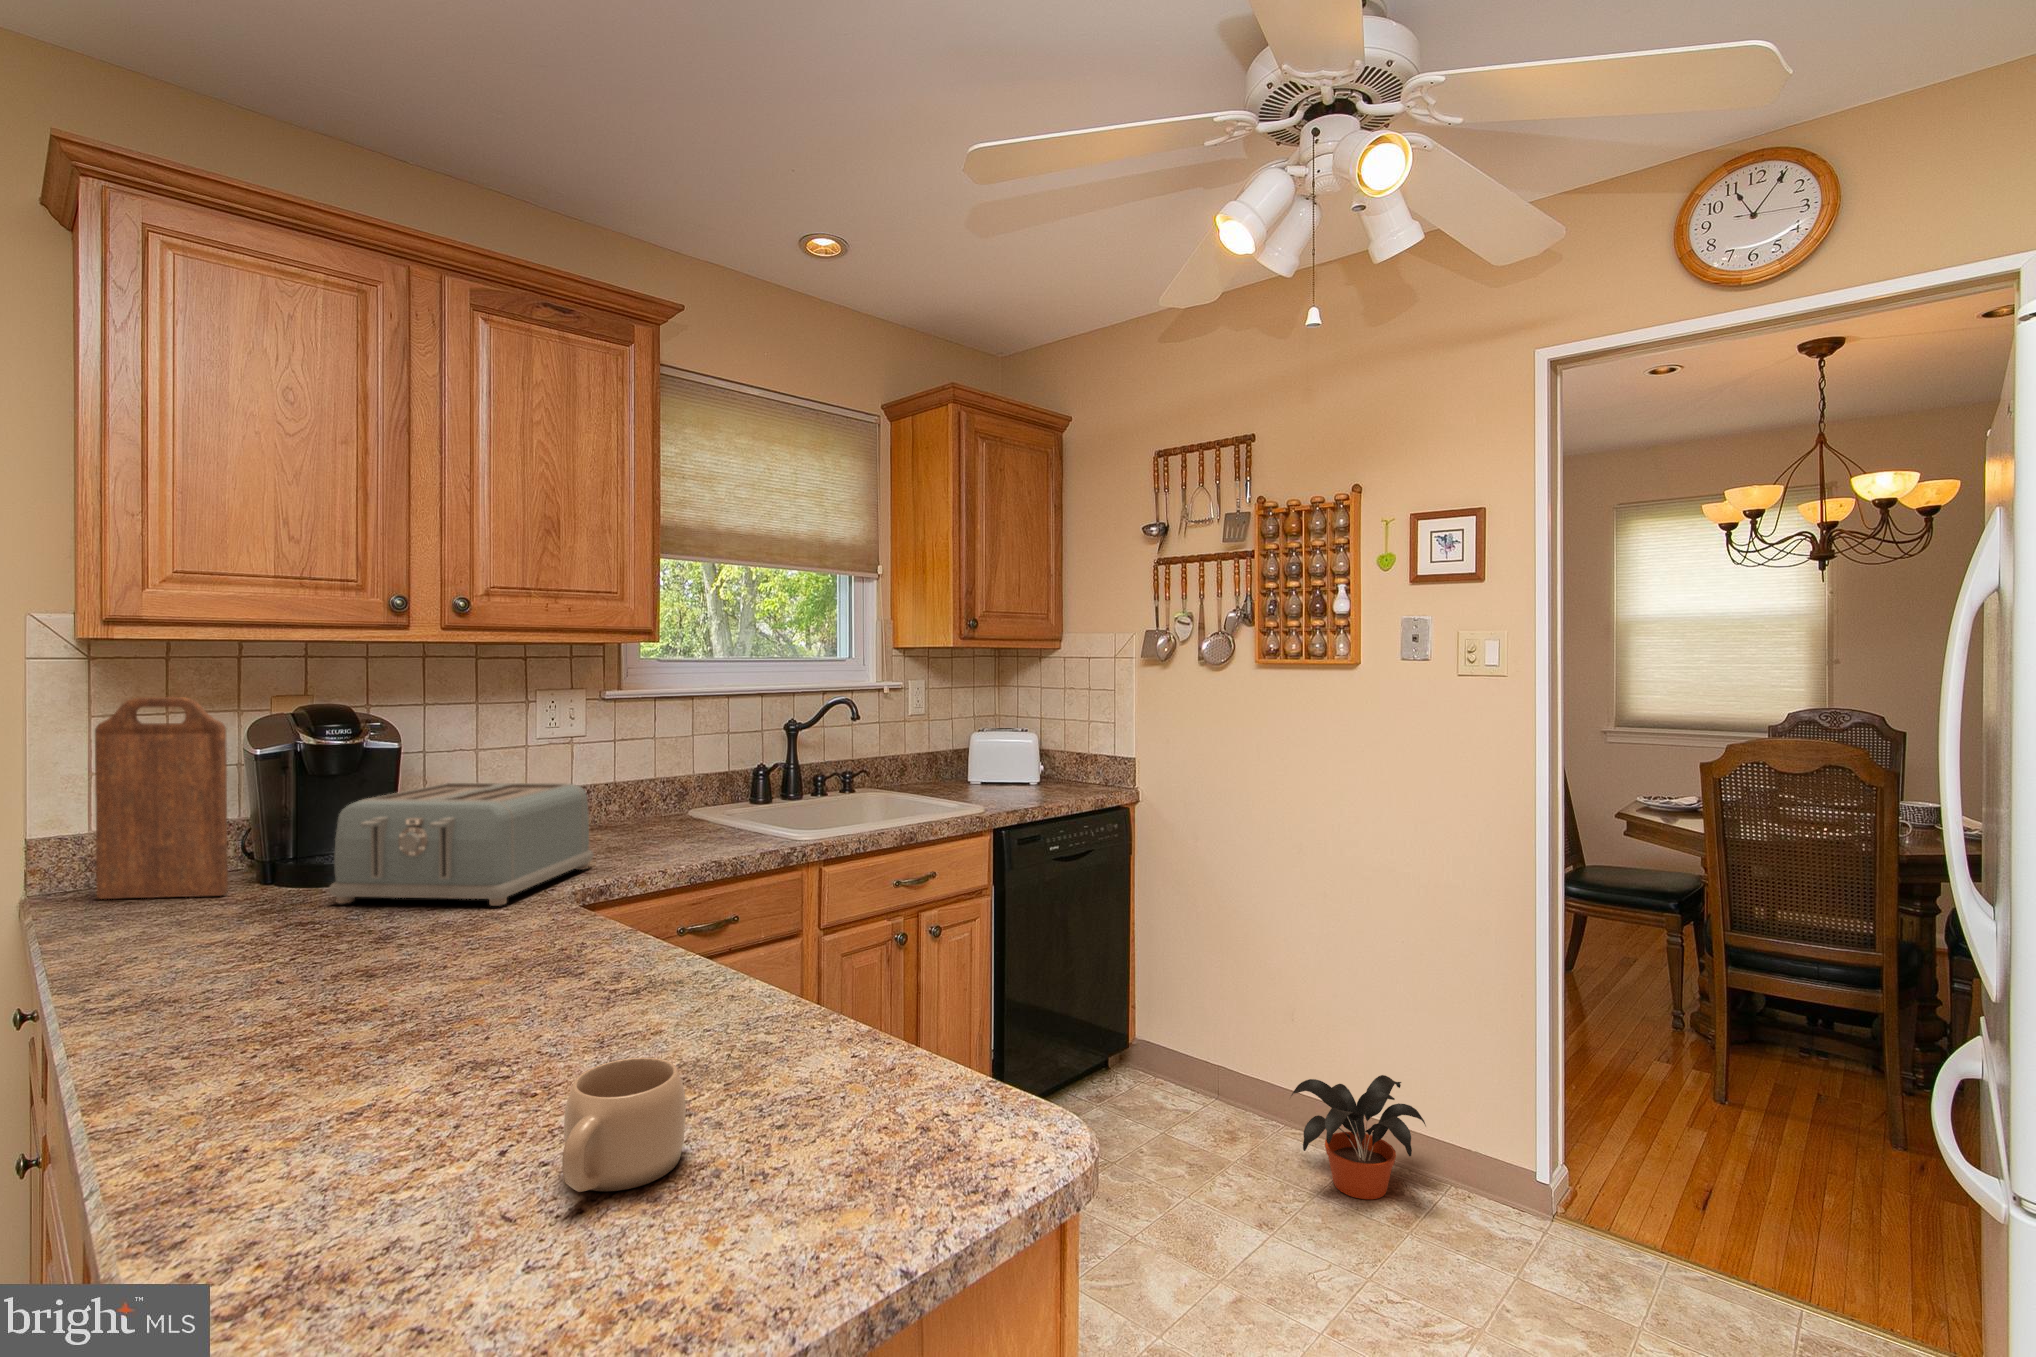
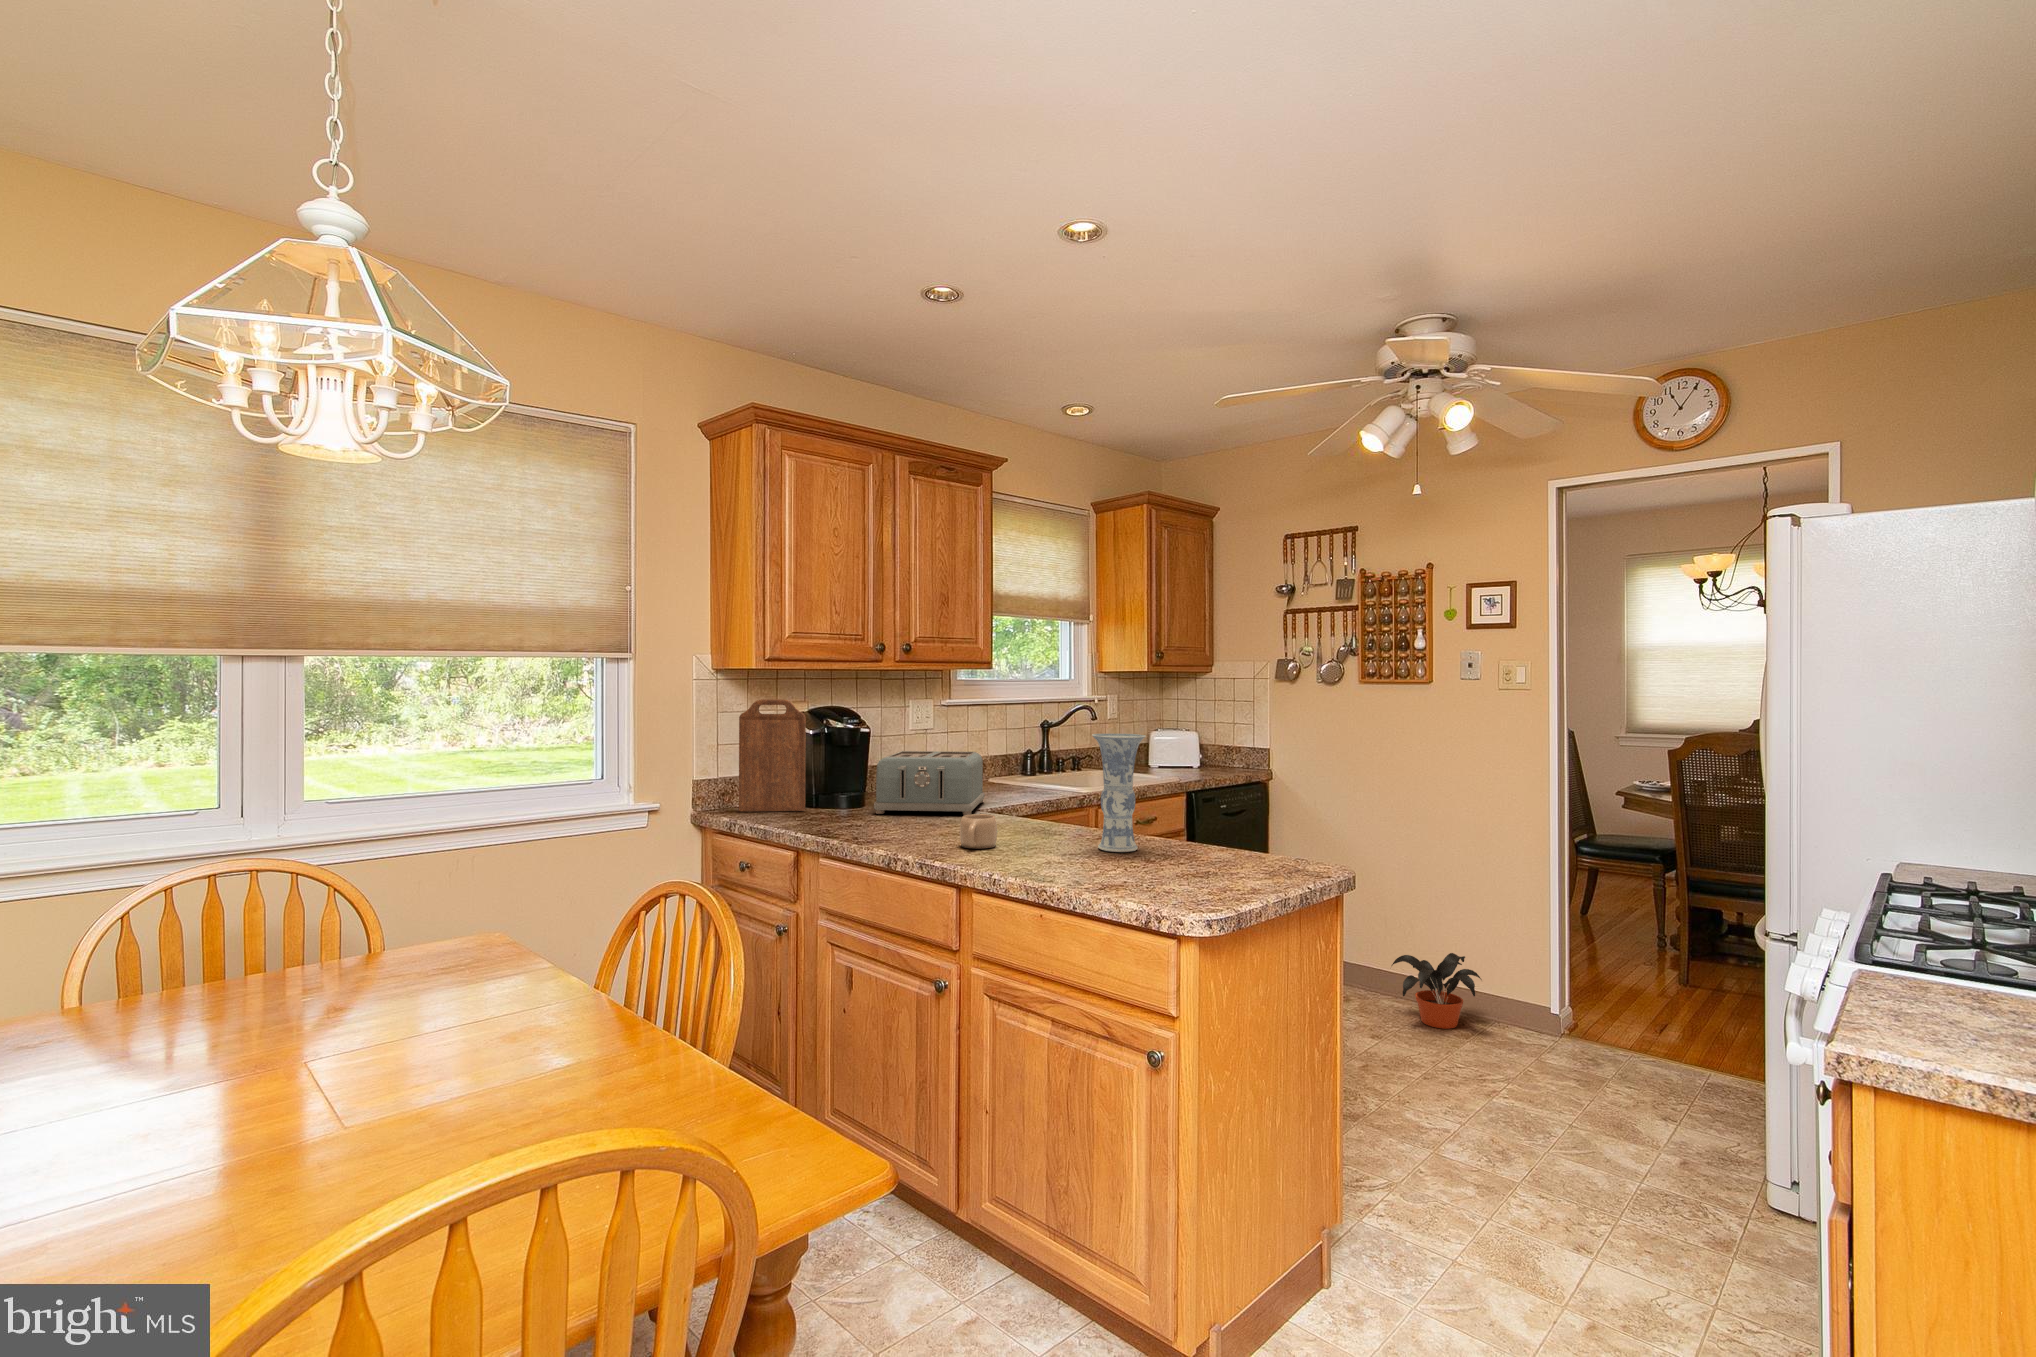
vase: none [552,774,676,1036] -> present [1092,734,1146,852]
mug: present [562,1058,686,1192] -> present [960,814,997,849]

